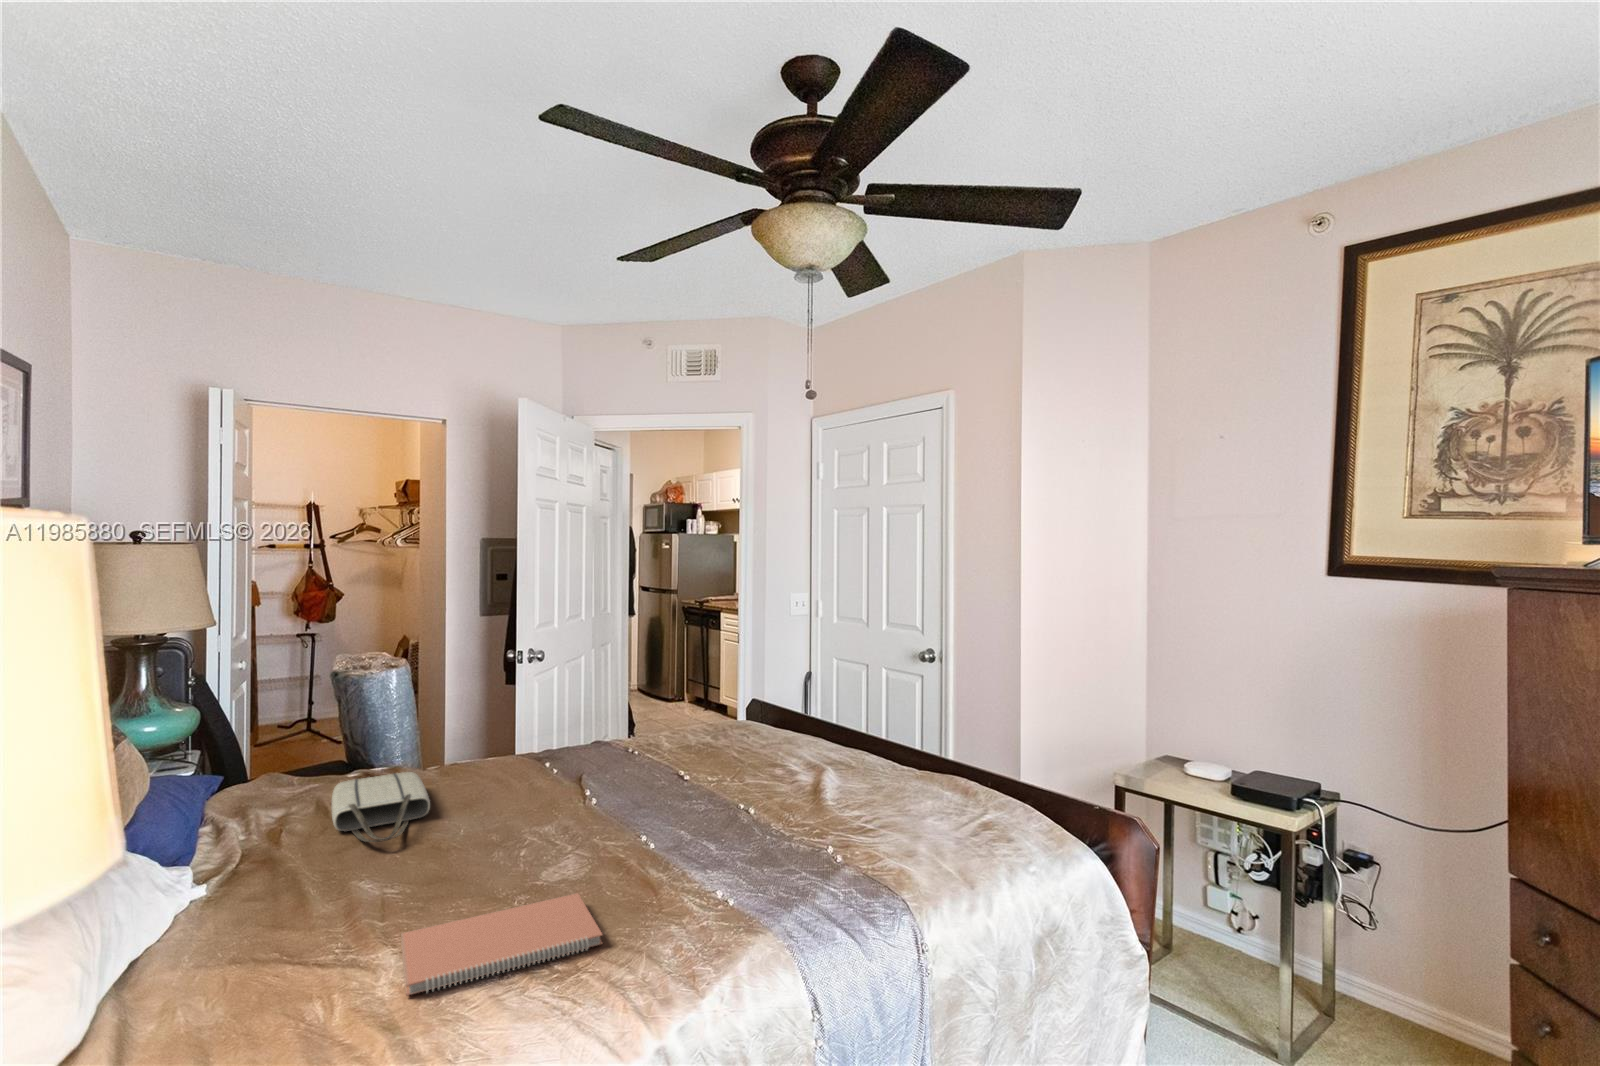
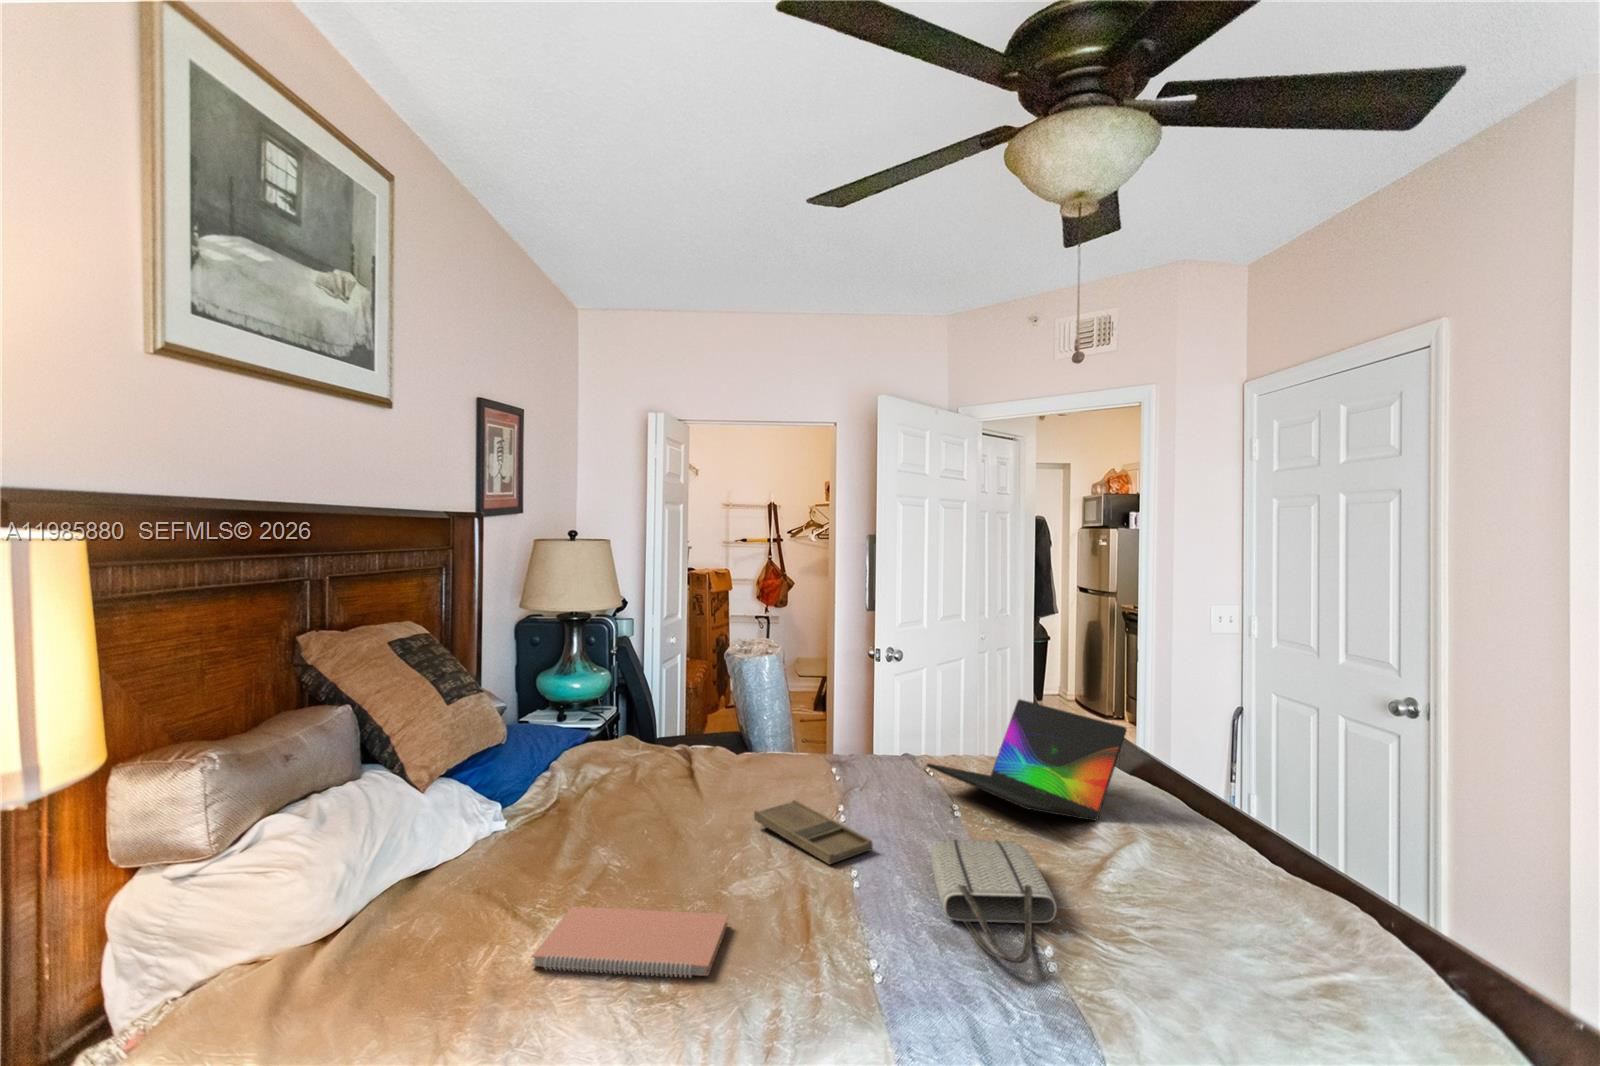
laptop: none [649,674,810,762] -> present [927,699,1127,821]
tote bag: present [332,772,430,842] -> present [931,839,1057,963]
tray: none [517,791,649,836] -> present [754,800,873,864]

